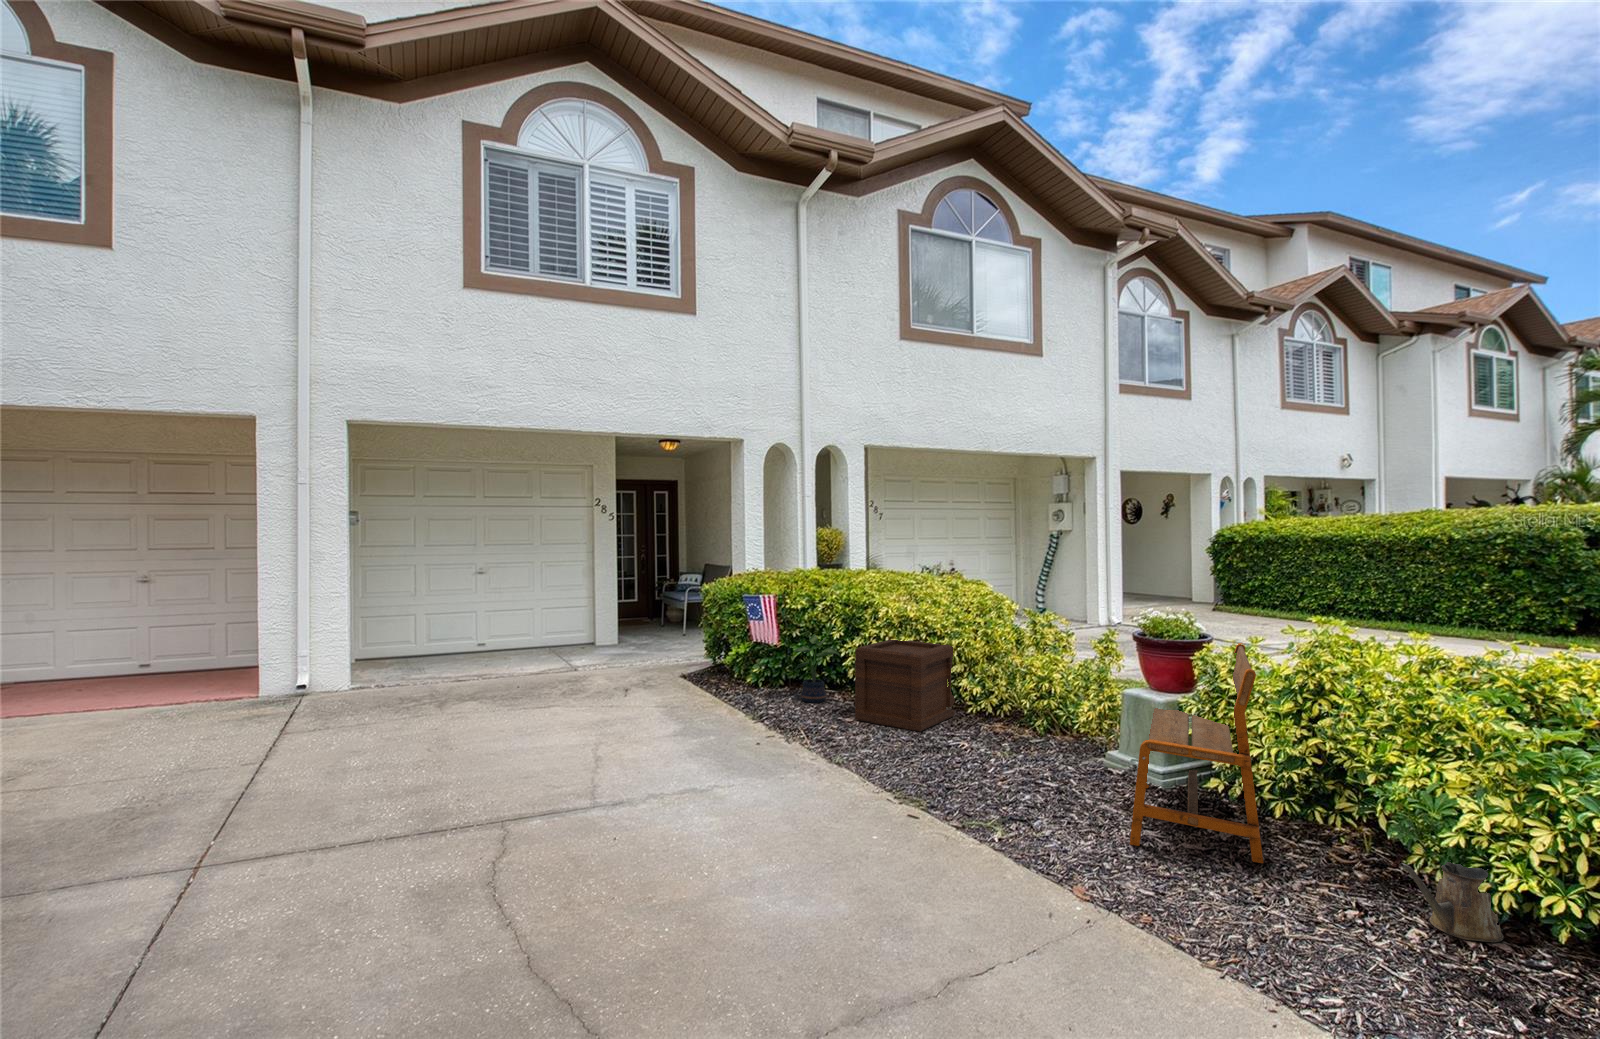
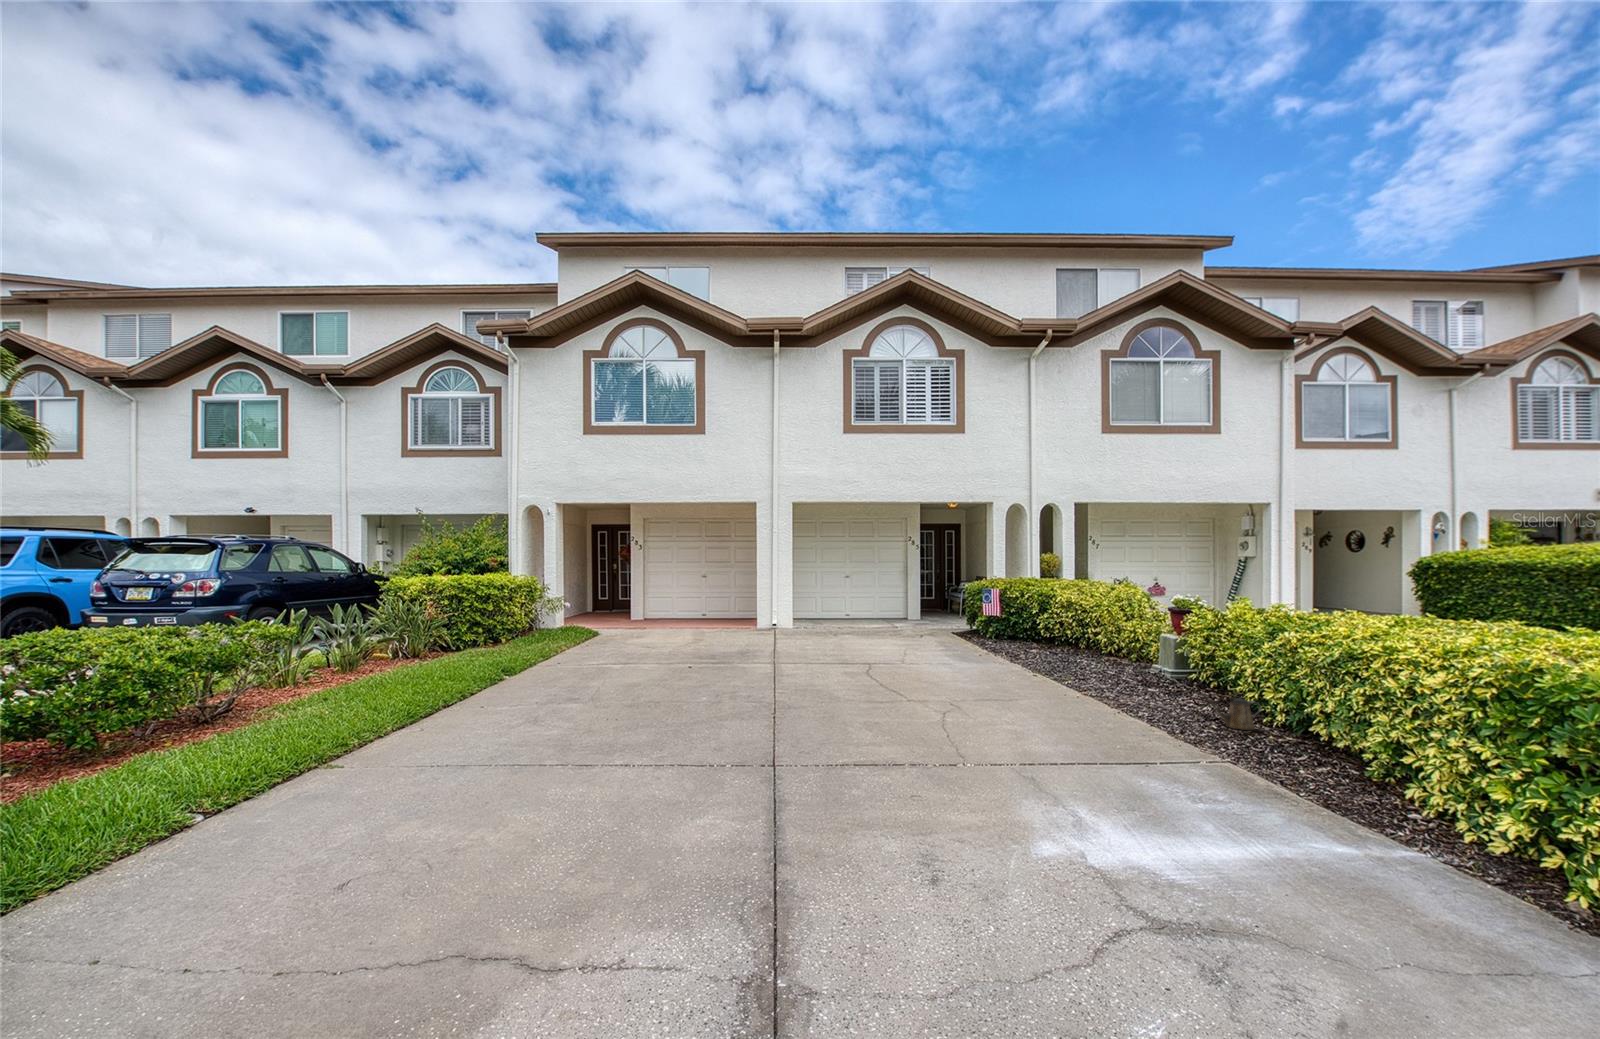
potted plant: present [794,634,840,703] -> none [1008,609,1034,647]
wooden crate: present [855,640,955,732] -> none [1035,614,1095,661]
bench: present [1130,643,1263,863] -> none [1122,613,1215,707]

